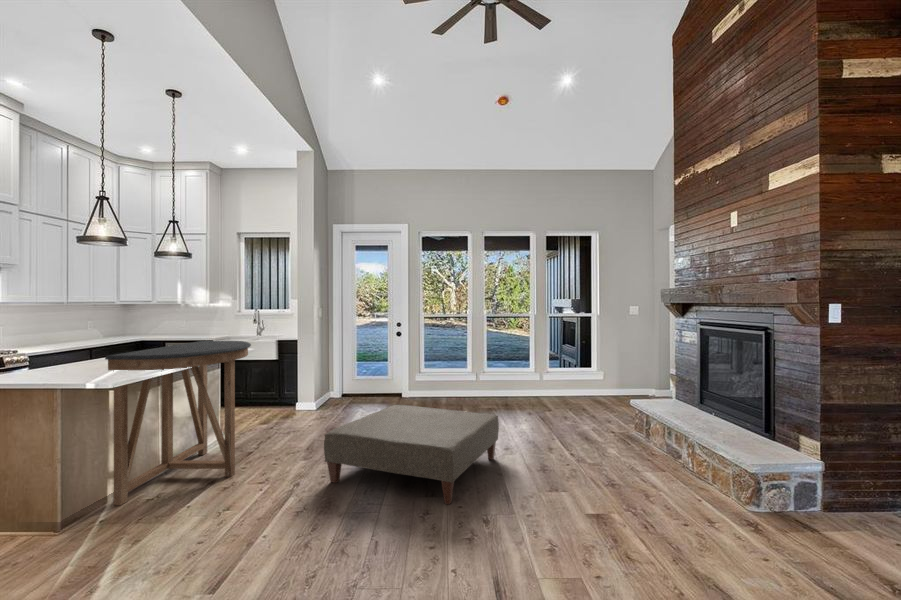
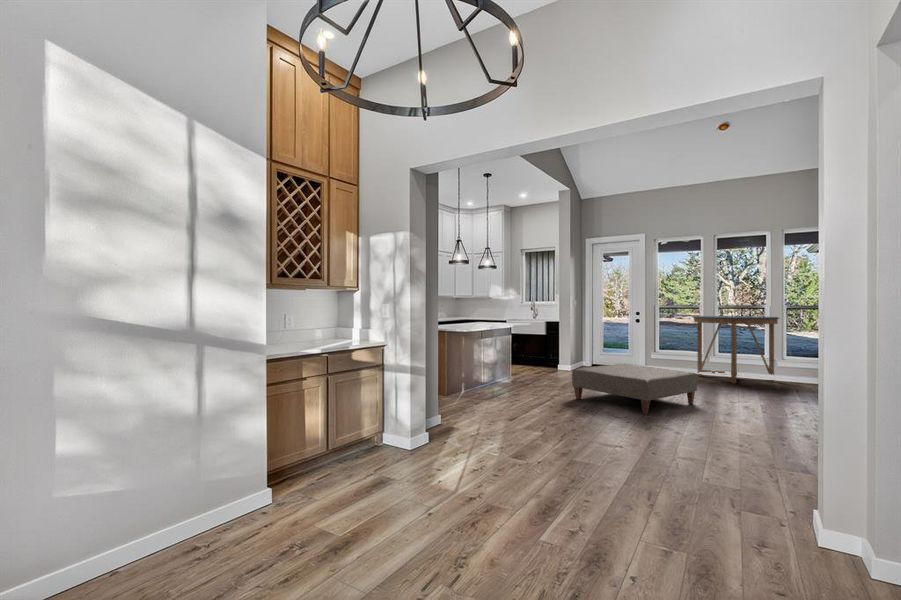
console table: present [105,341,251,505] -> present [693,316,779,383]

